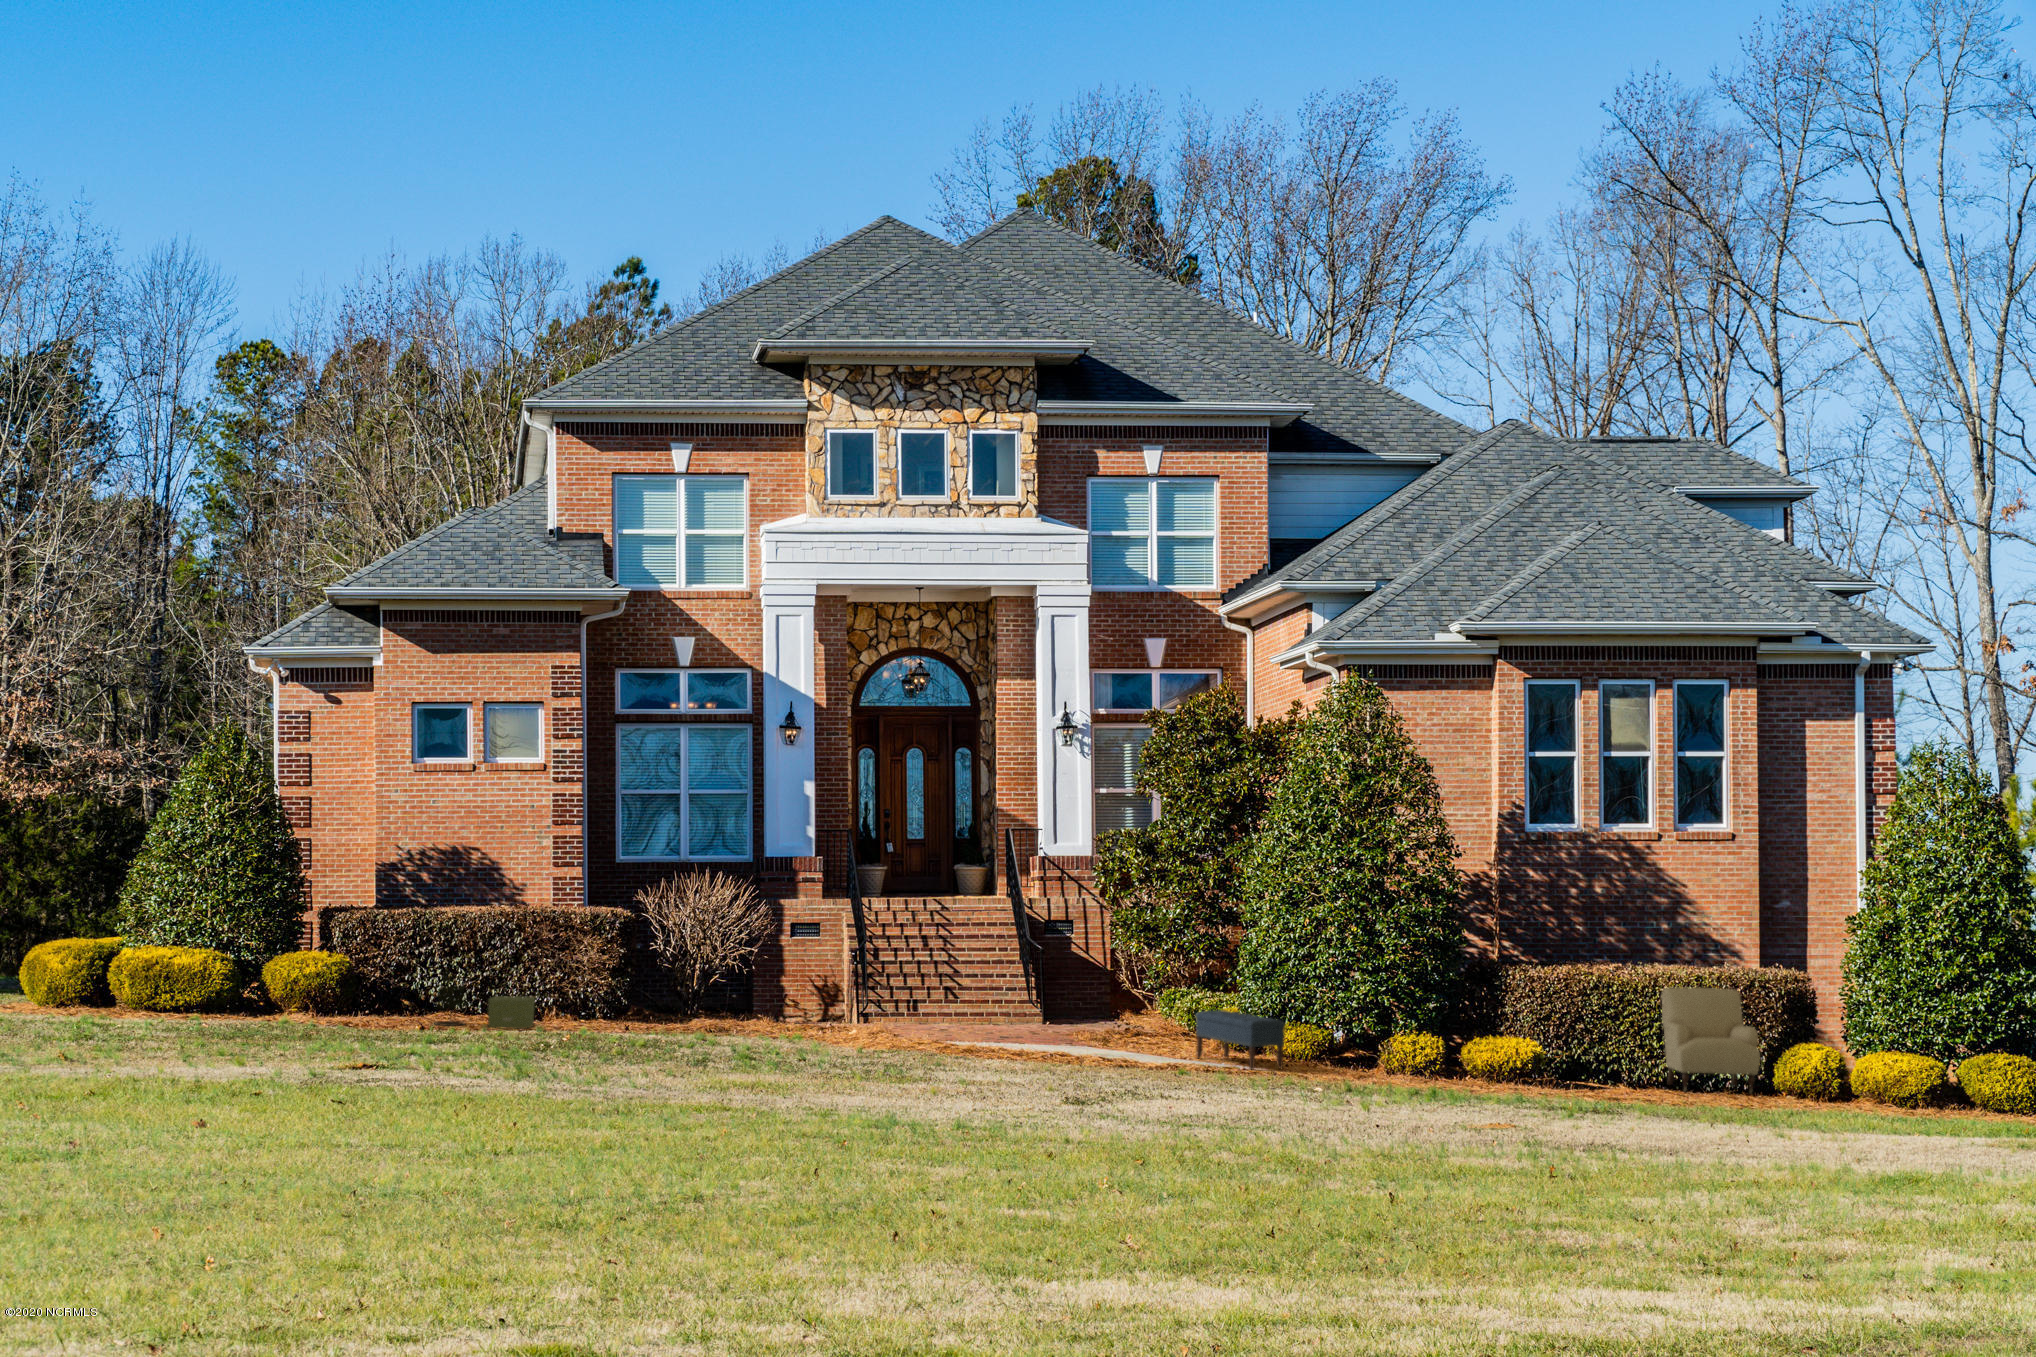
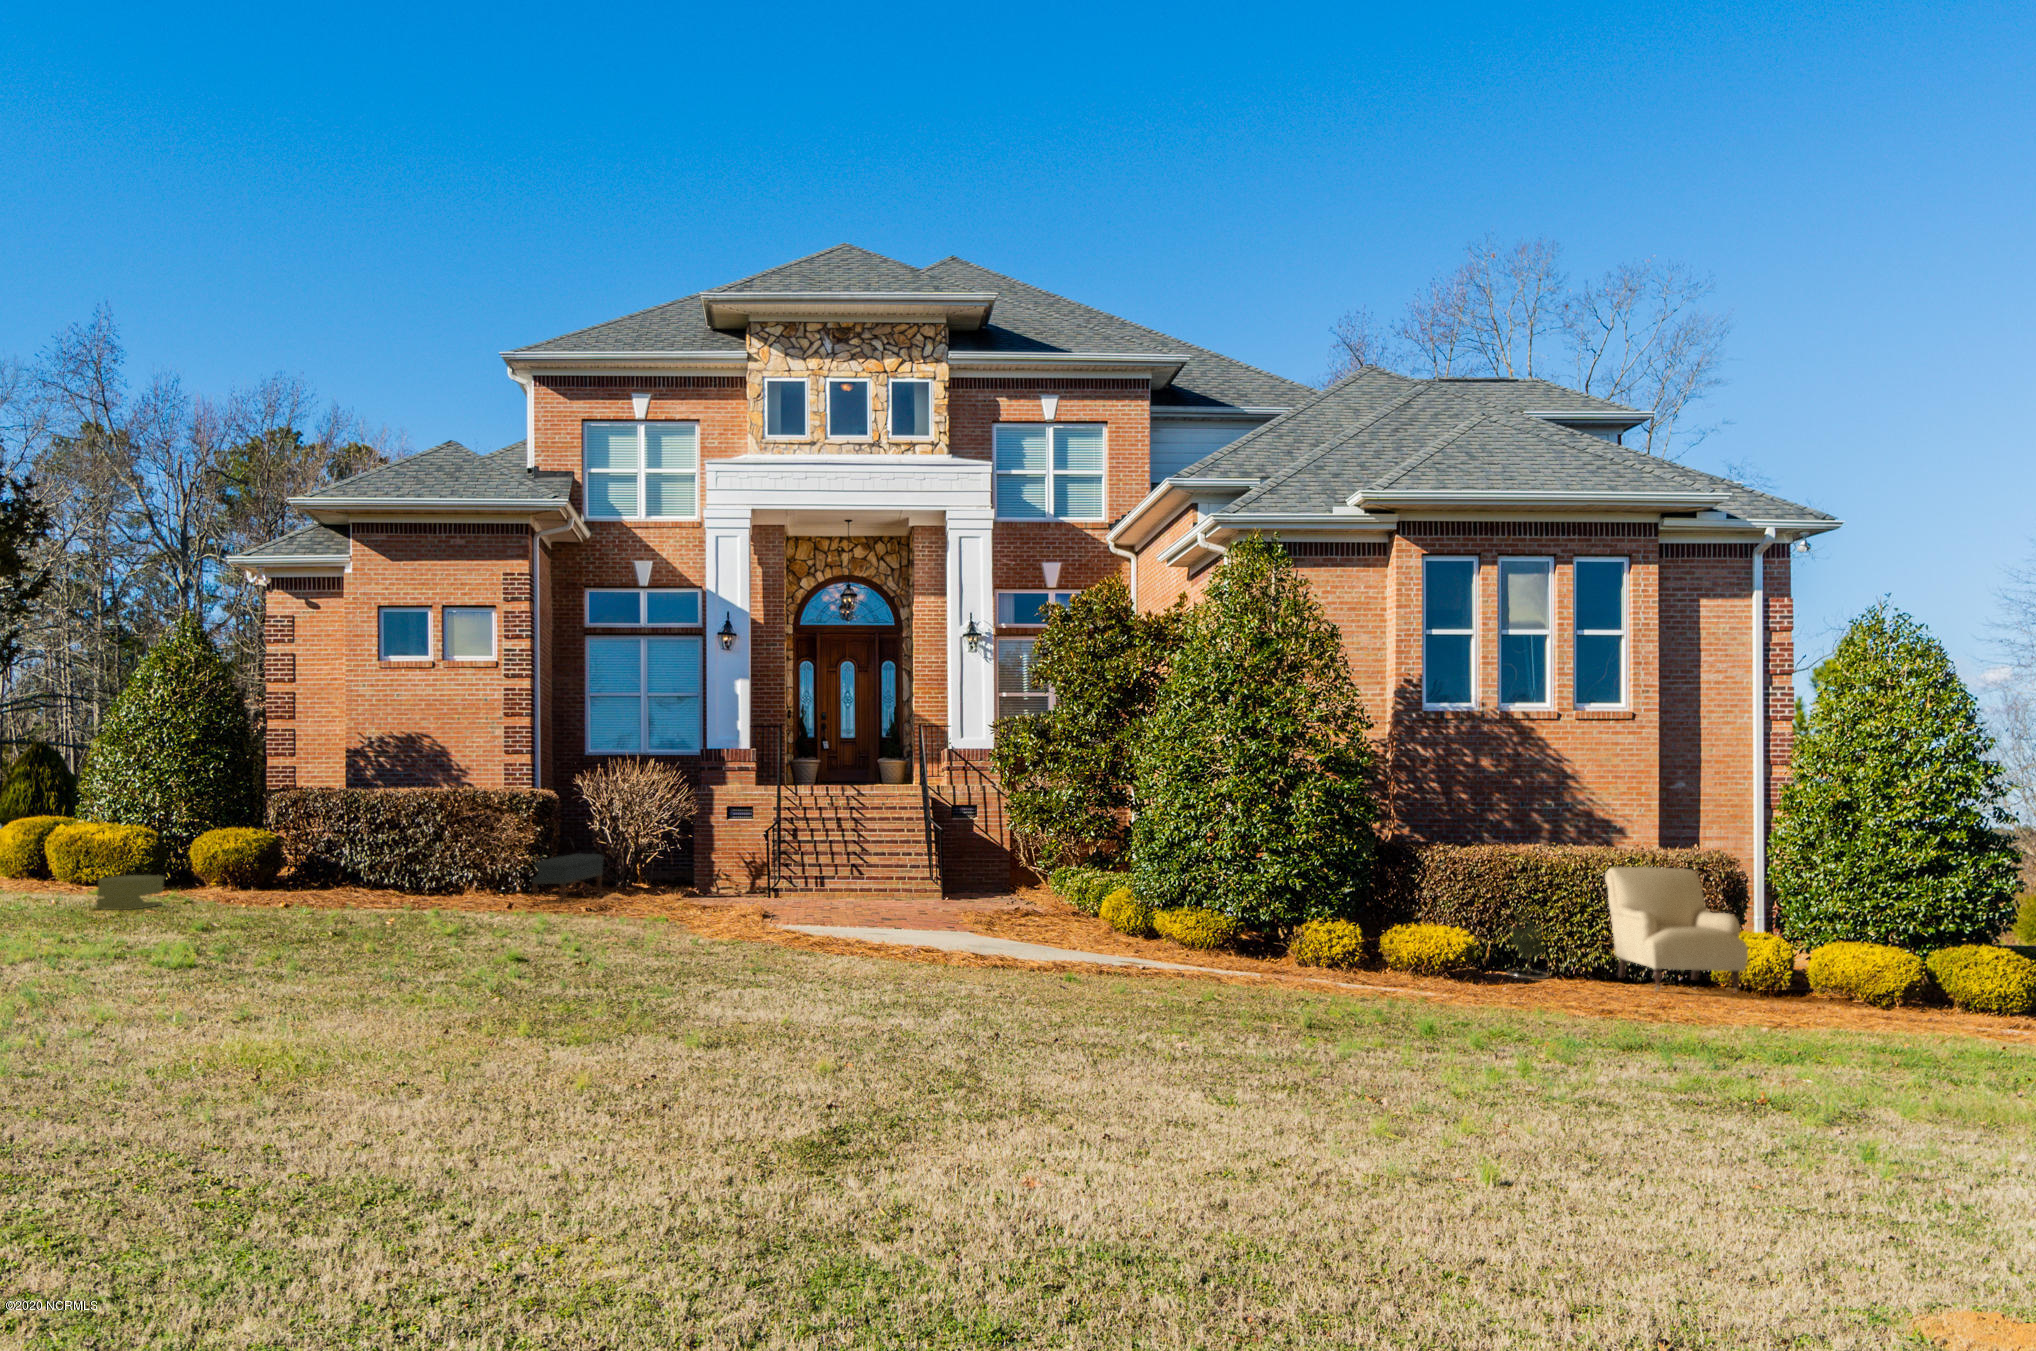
potted tree: present [434,975,467,1026] -> present [1507,908,1549,979]
storage box: present [488,996,535,1029] -> present [96,875,164,910]
bench: present [1195,1010,1286,1070] -> present [532,854,605,904]

